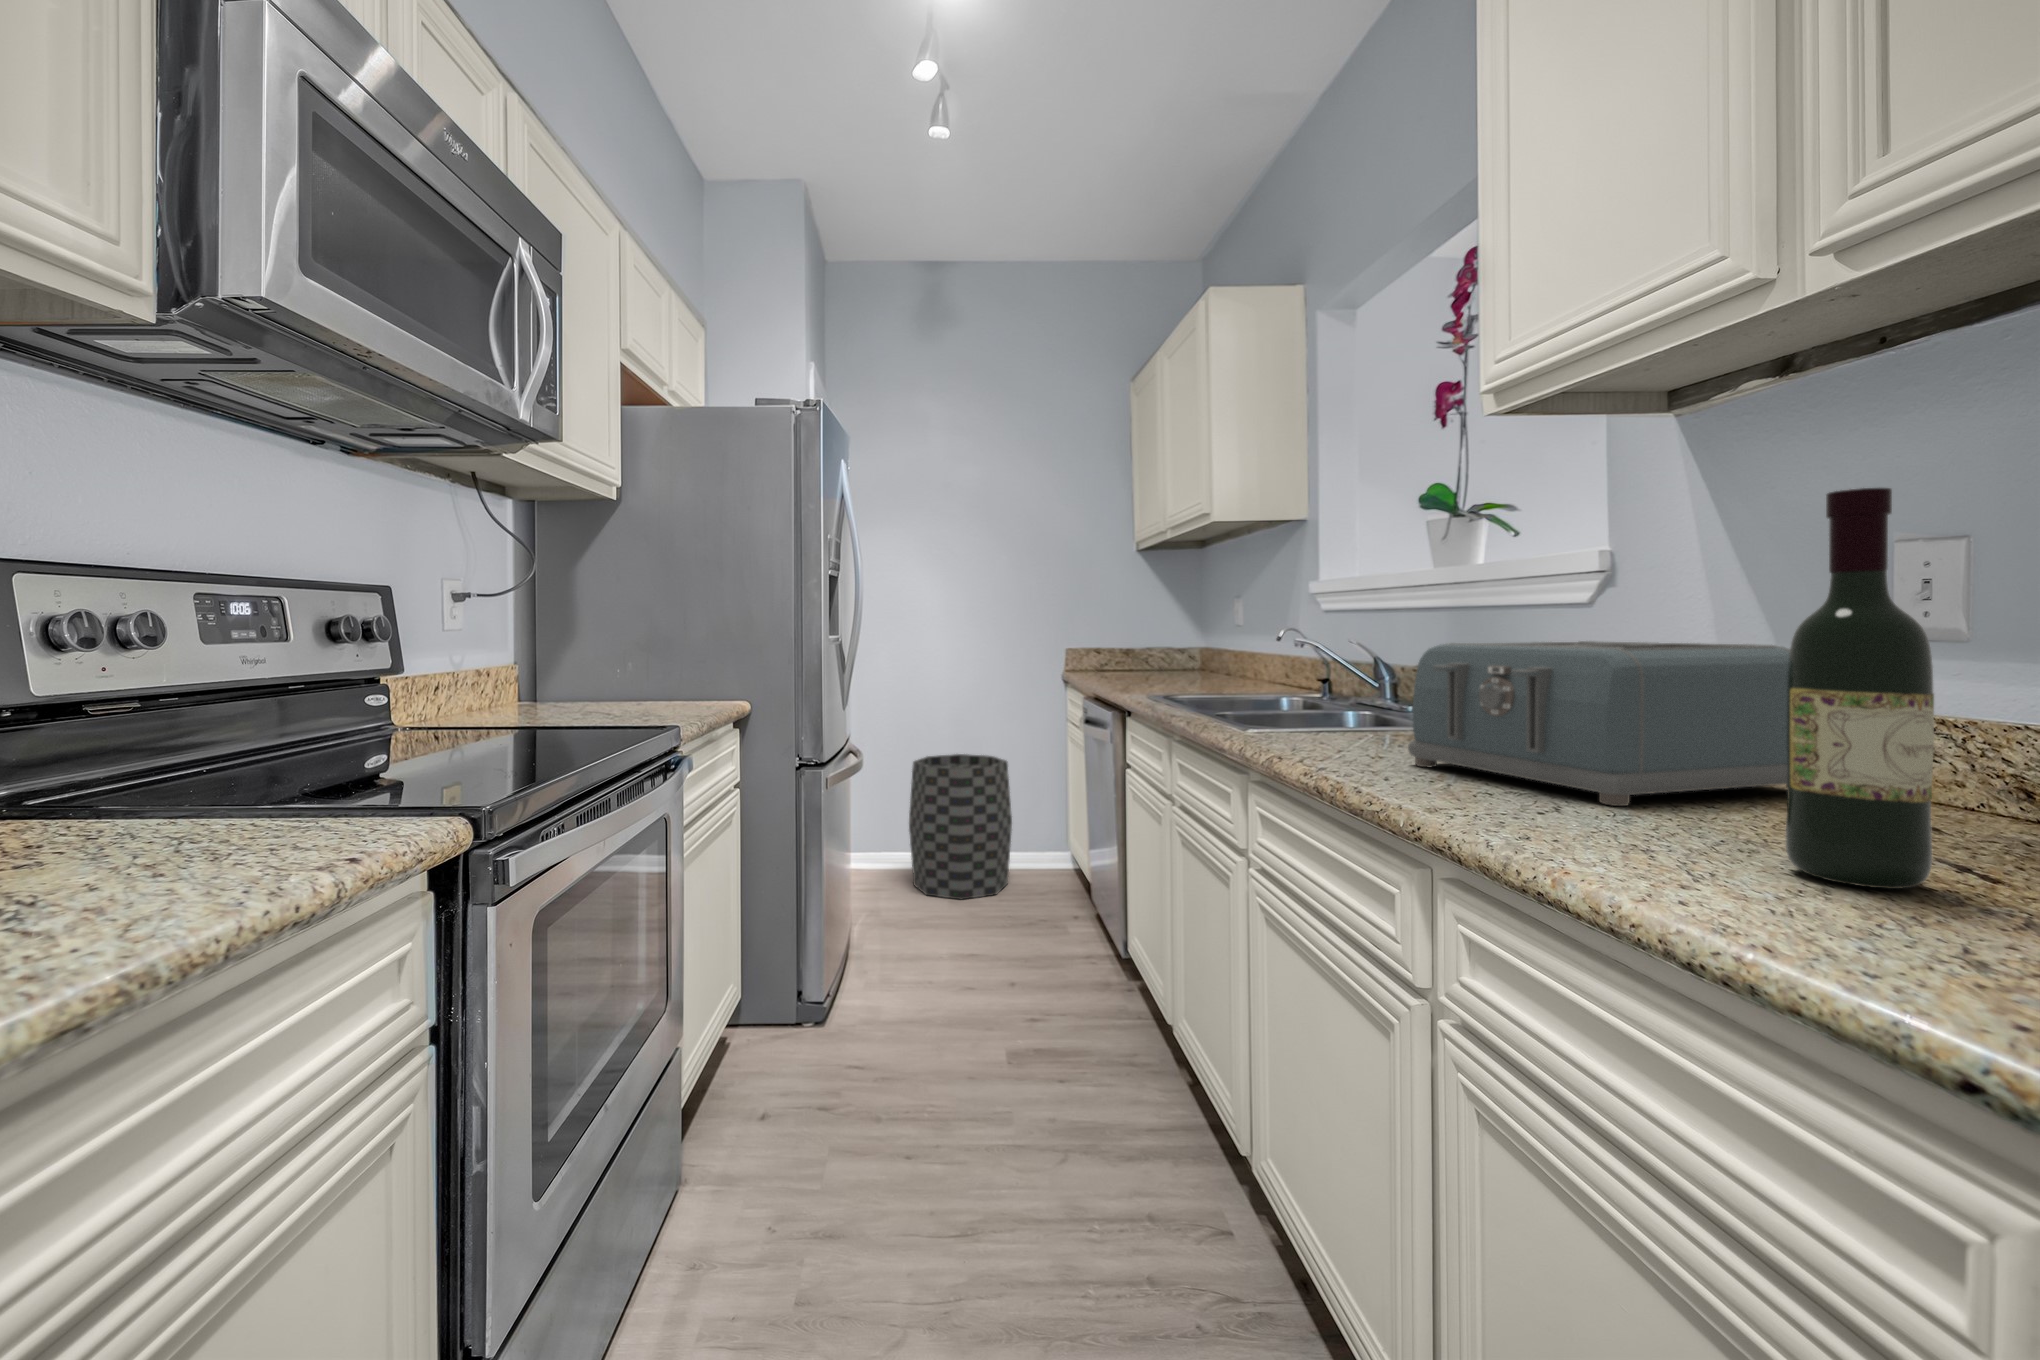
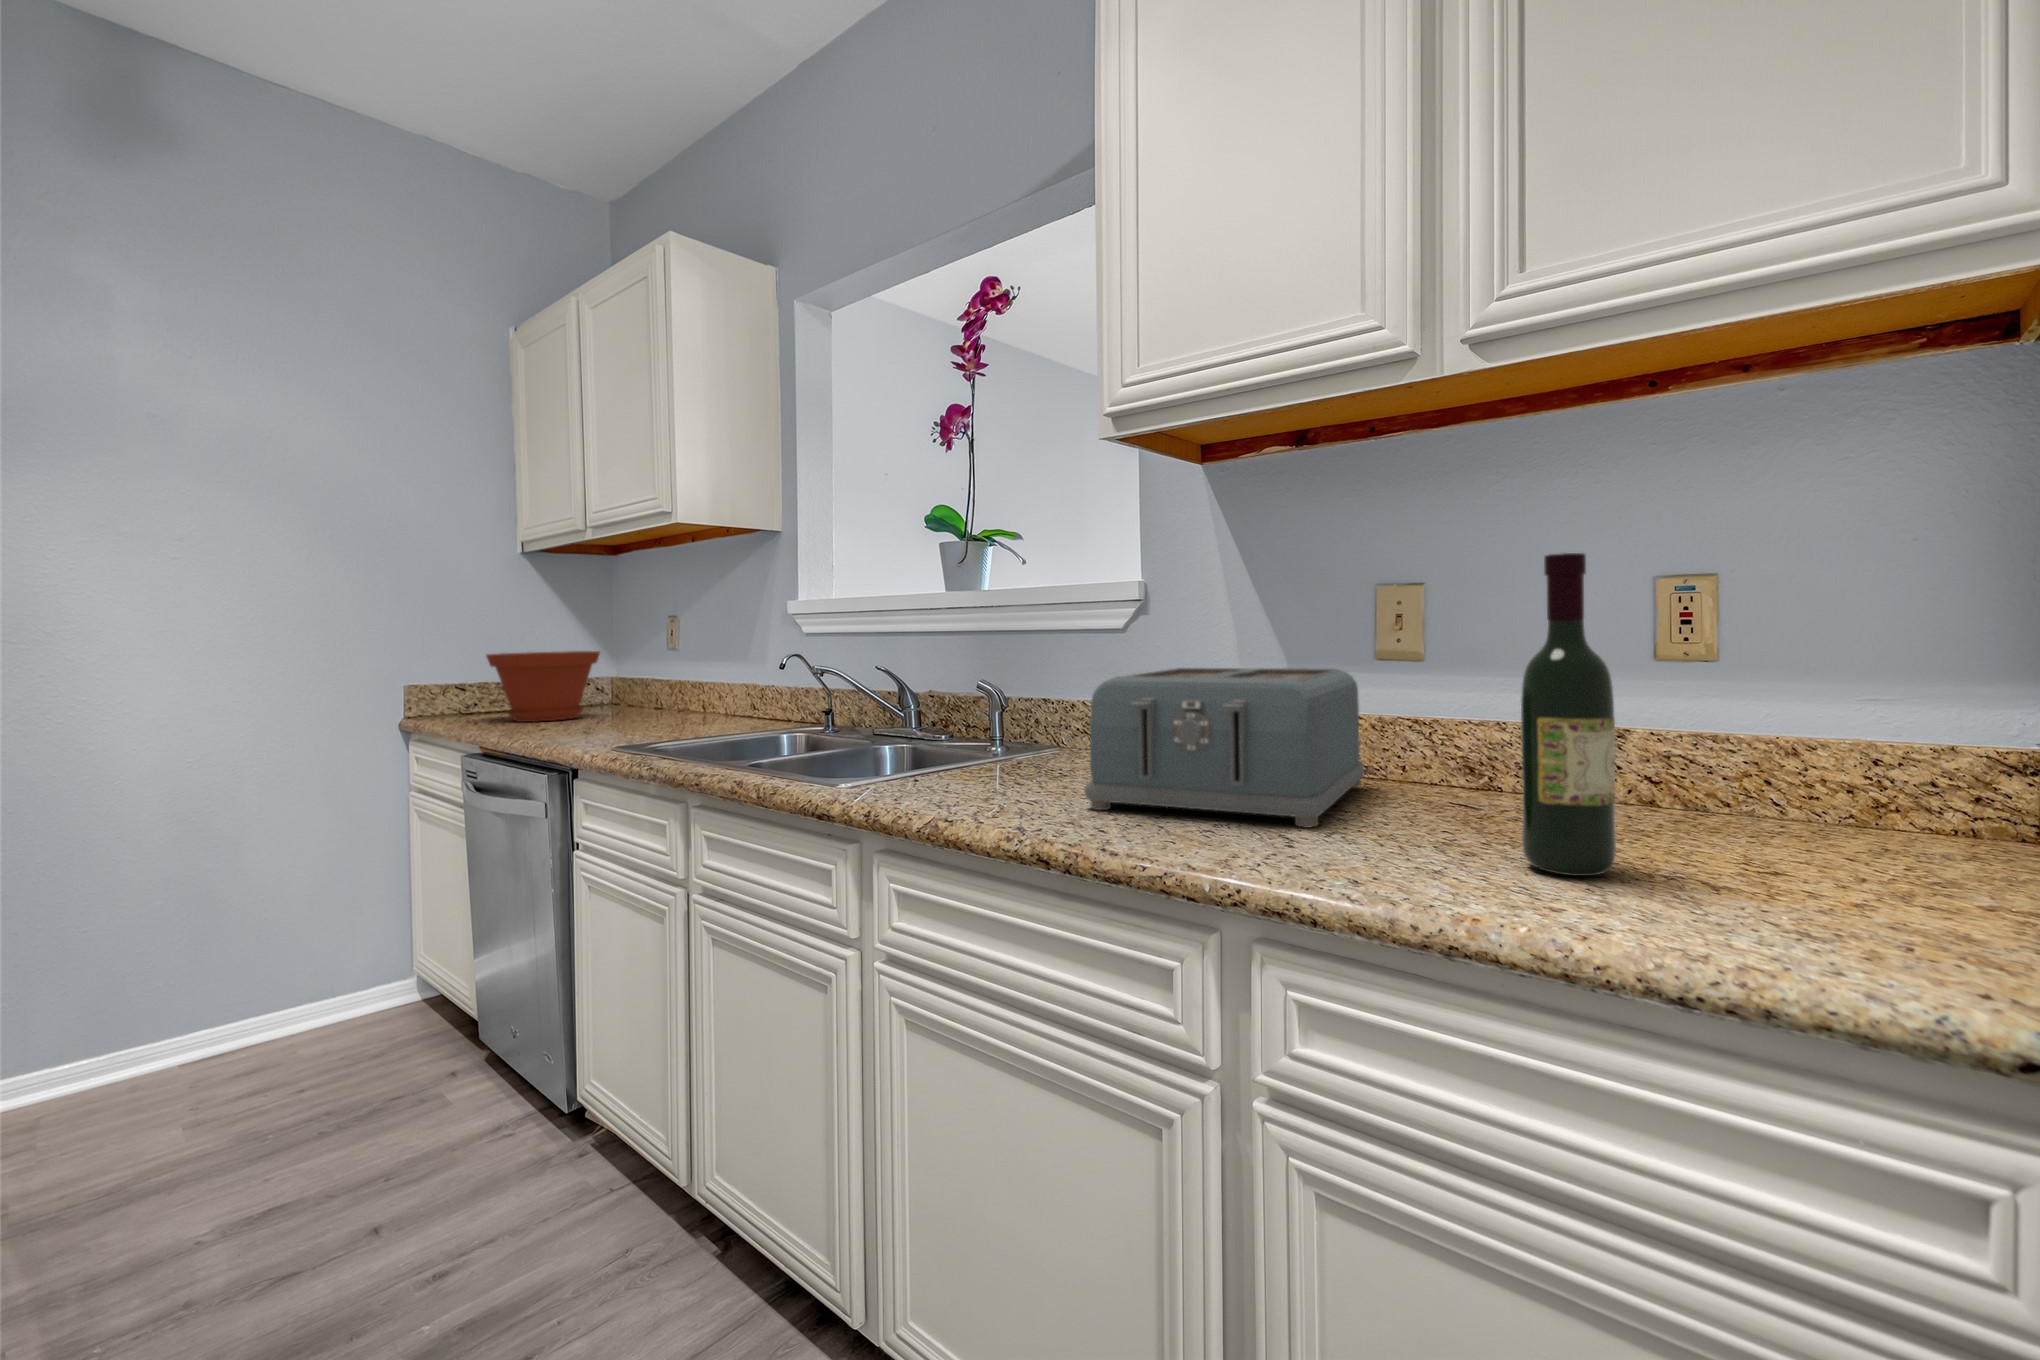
plant pot: none [1108,627,1185,679] -> present [486,651,600,722]
trash can: present [909,754,1012,900] -> none [87,863,323,1130]

